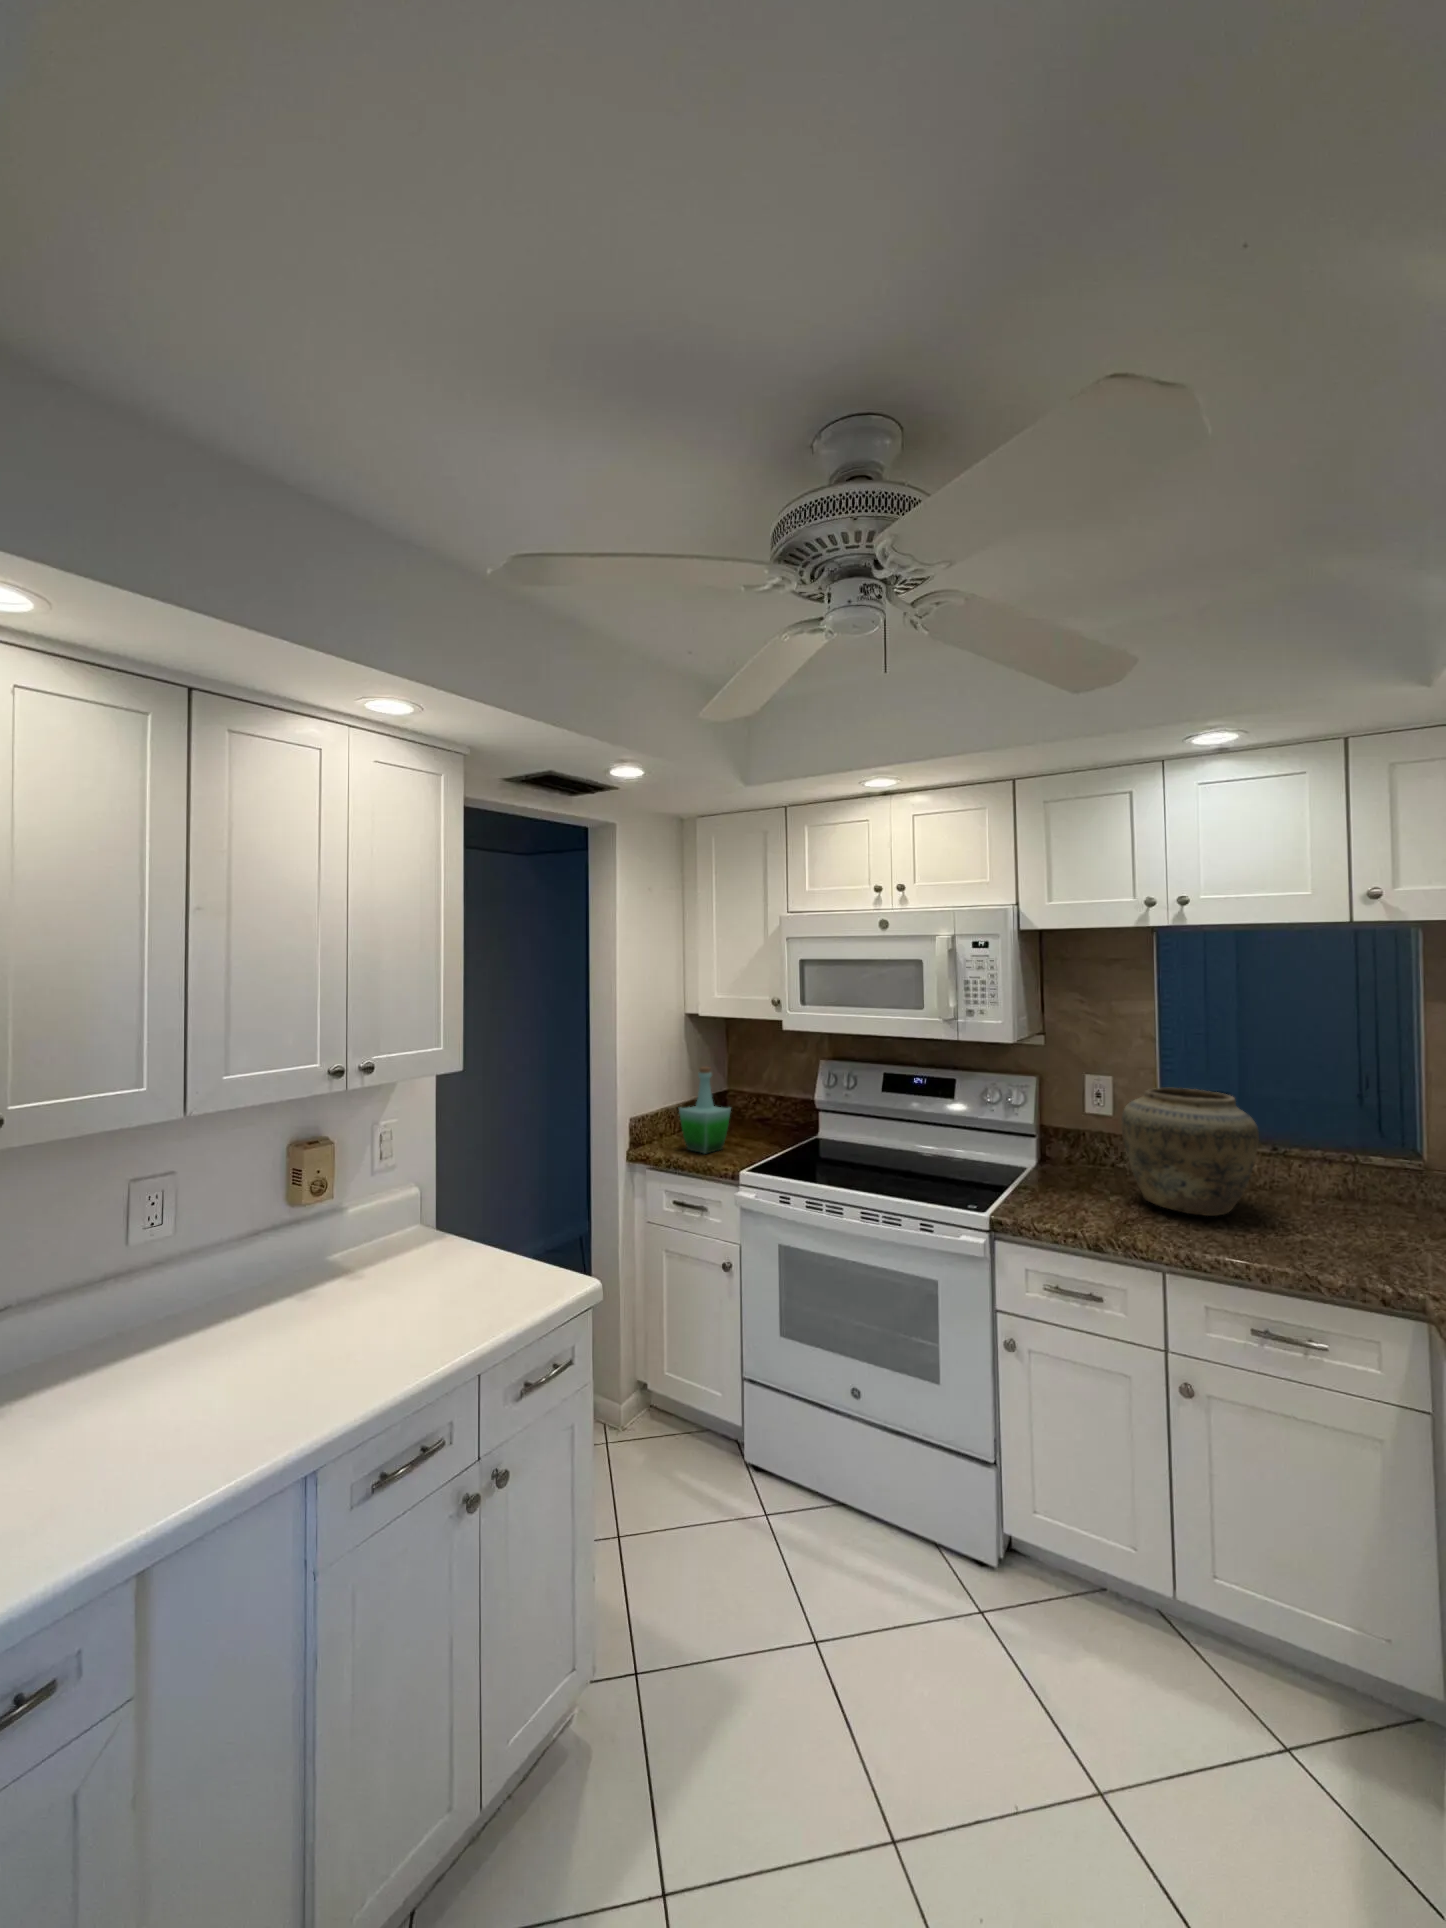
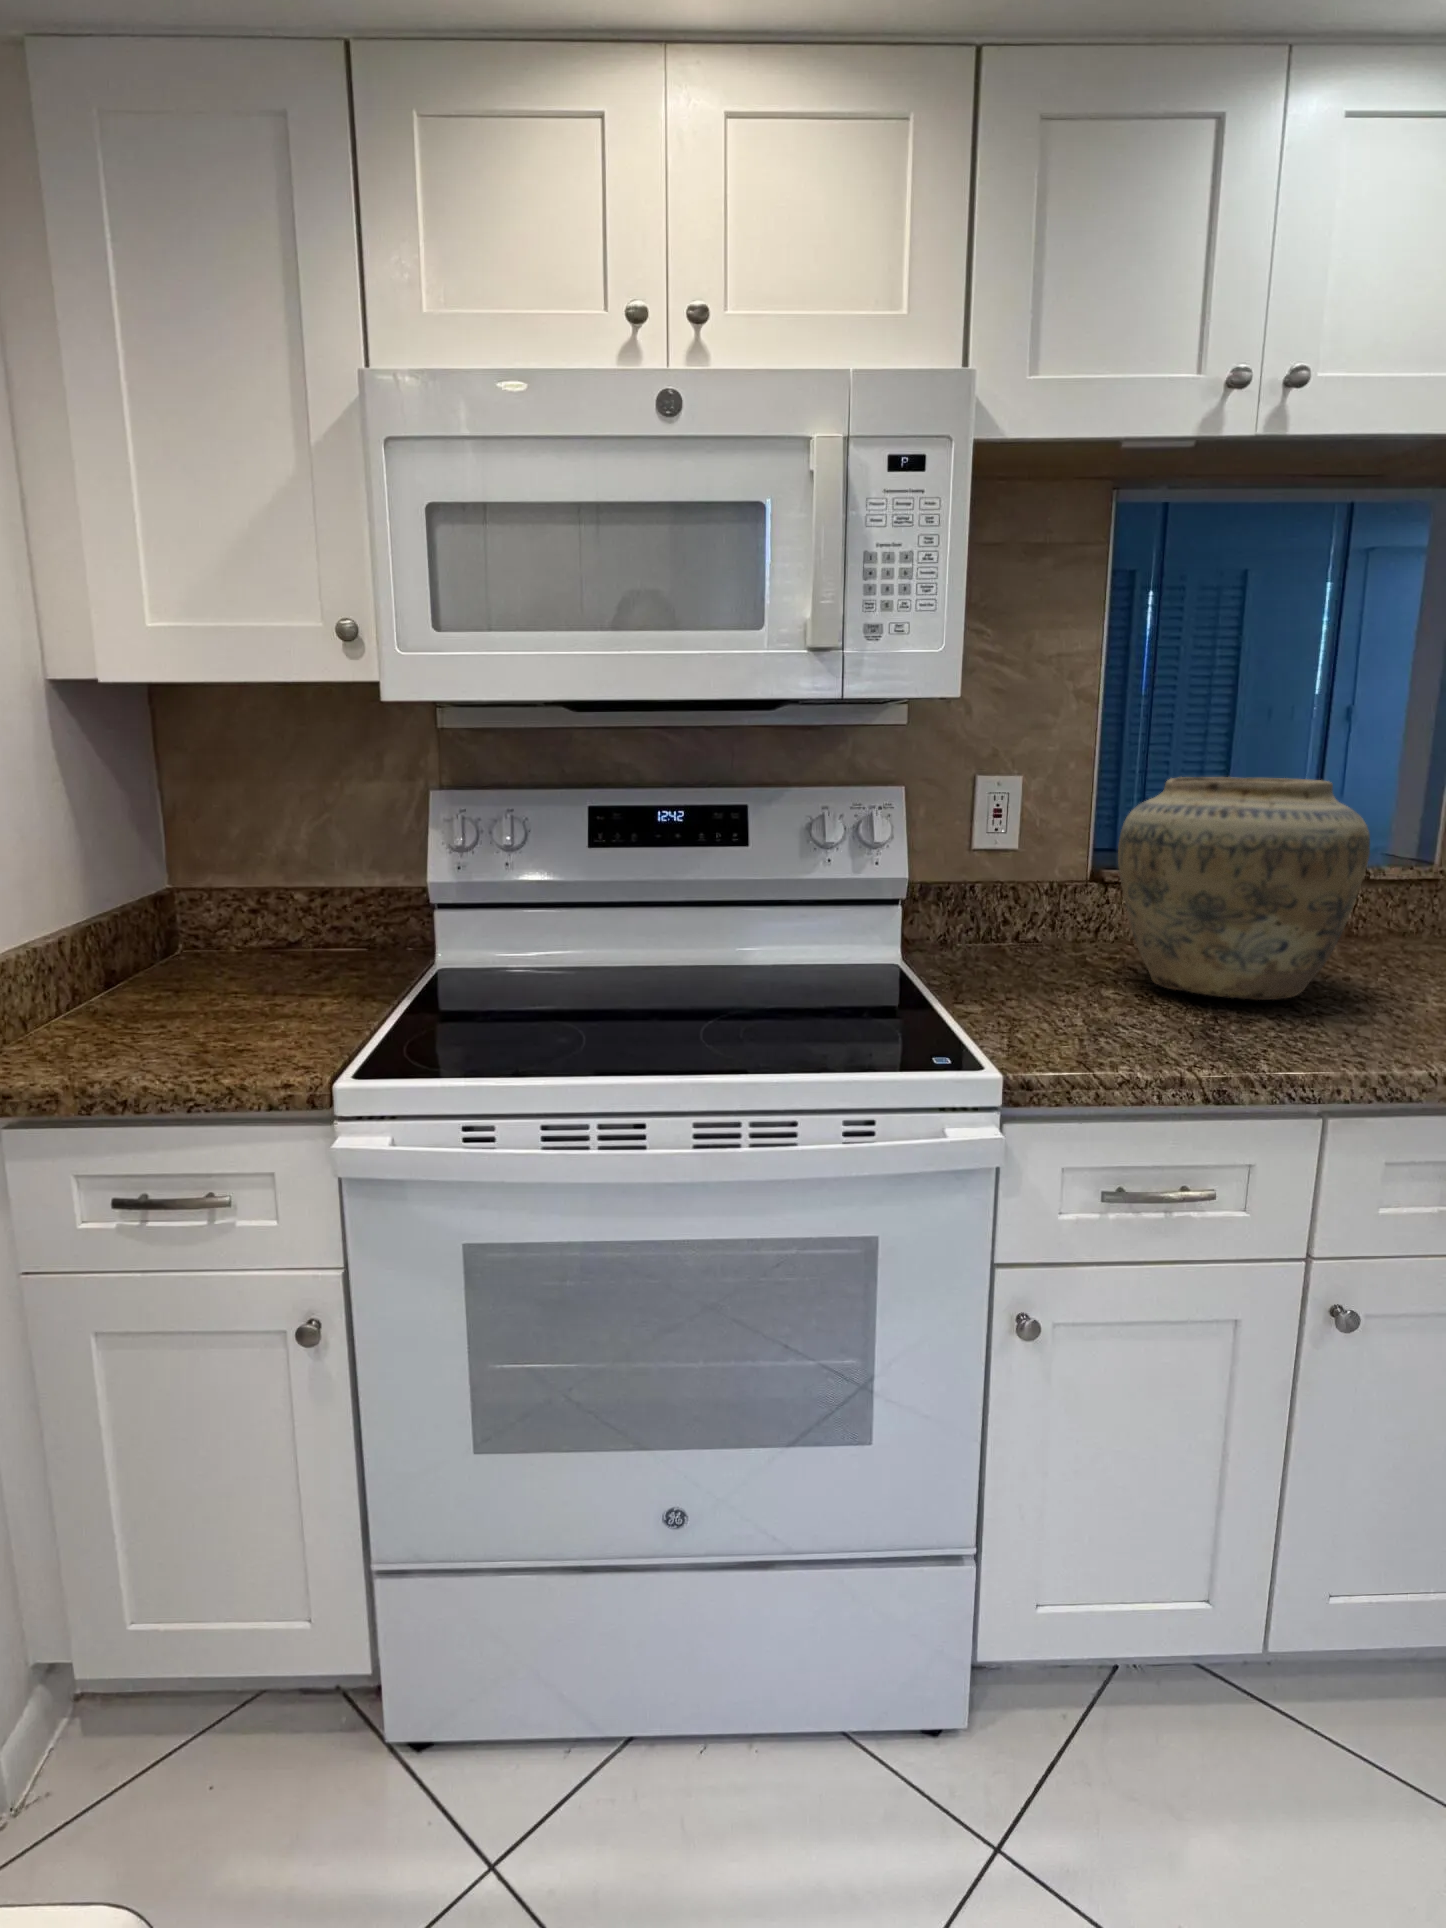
bottle: present [679,1067,731,1153] -> none [76,817,241,1057]

